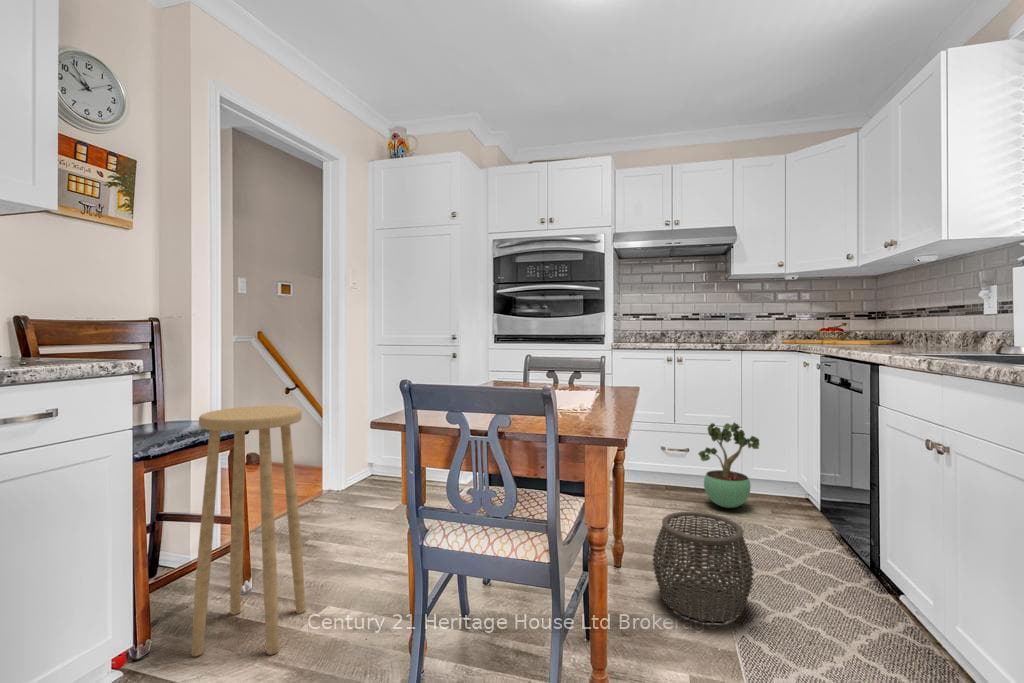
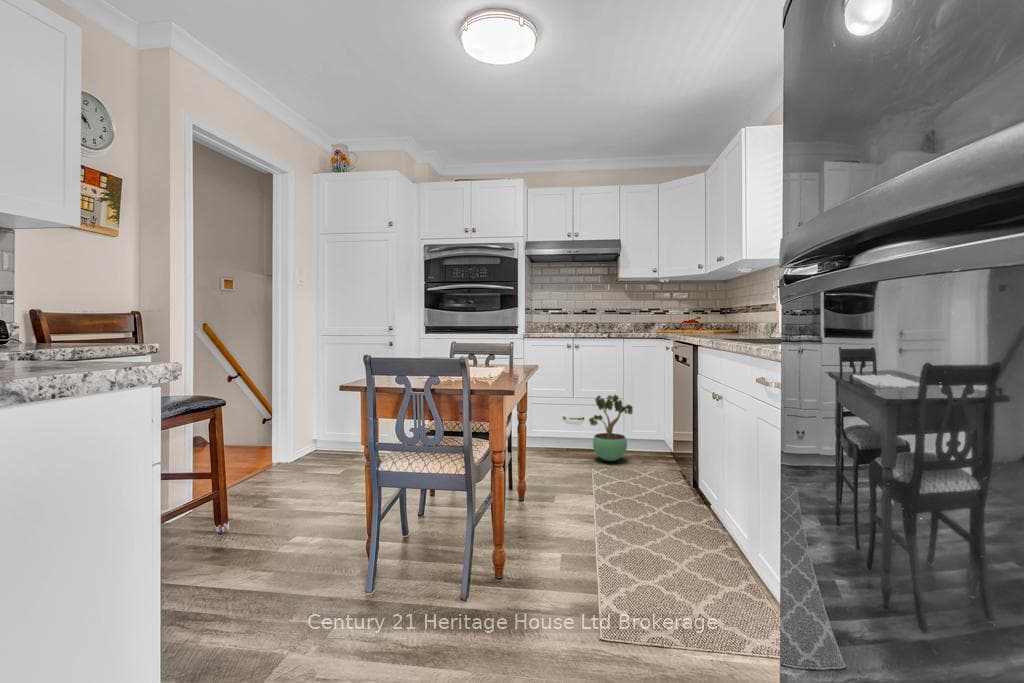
stool: present [192,406,306,656] -> none [194,381,278,570]
woven basket: present [652,512,754,623] -> none [544,455,612,528]

